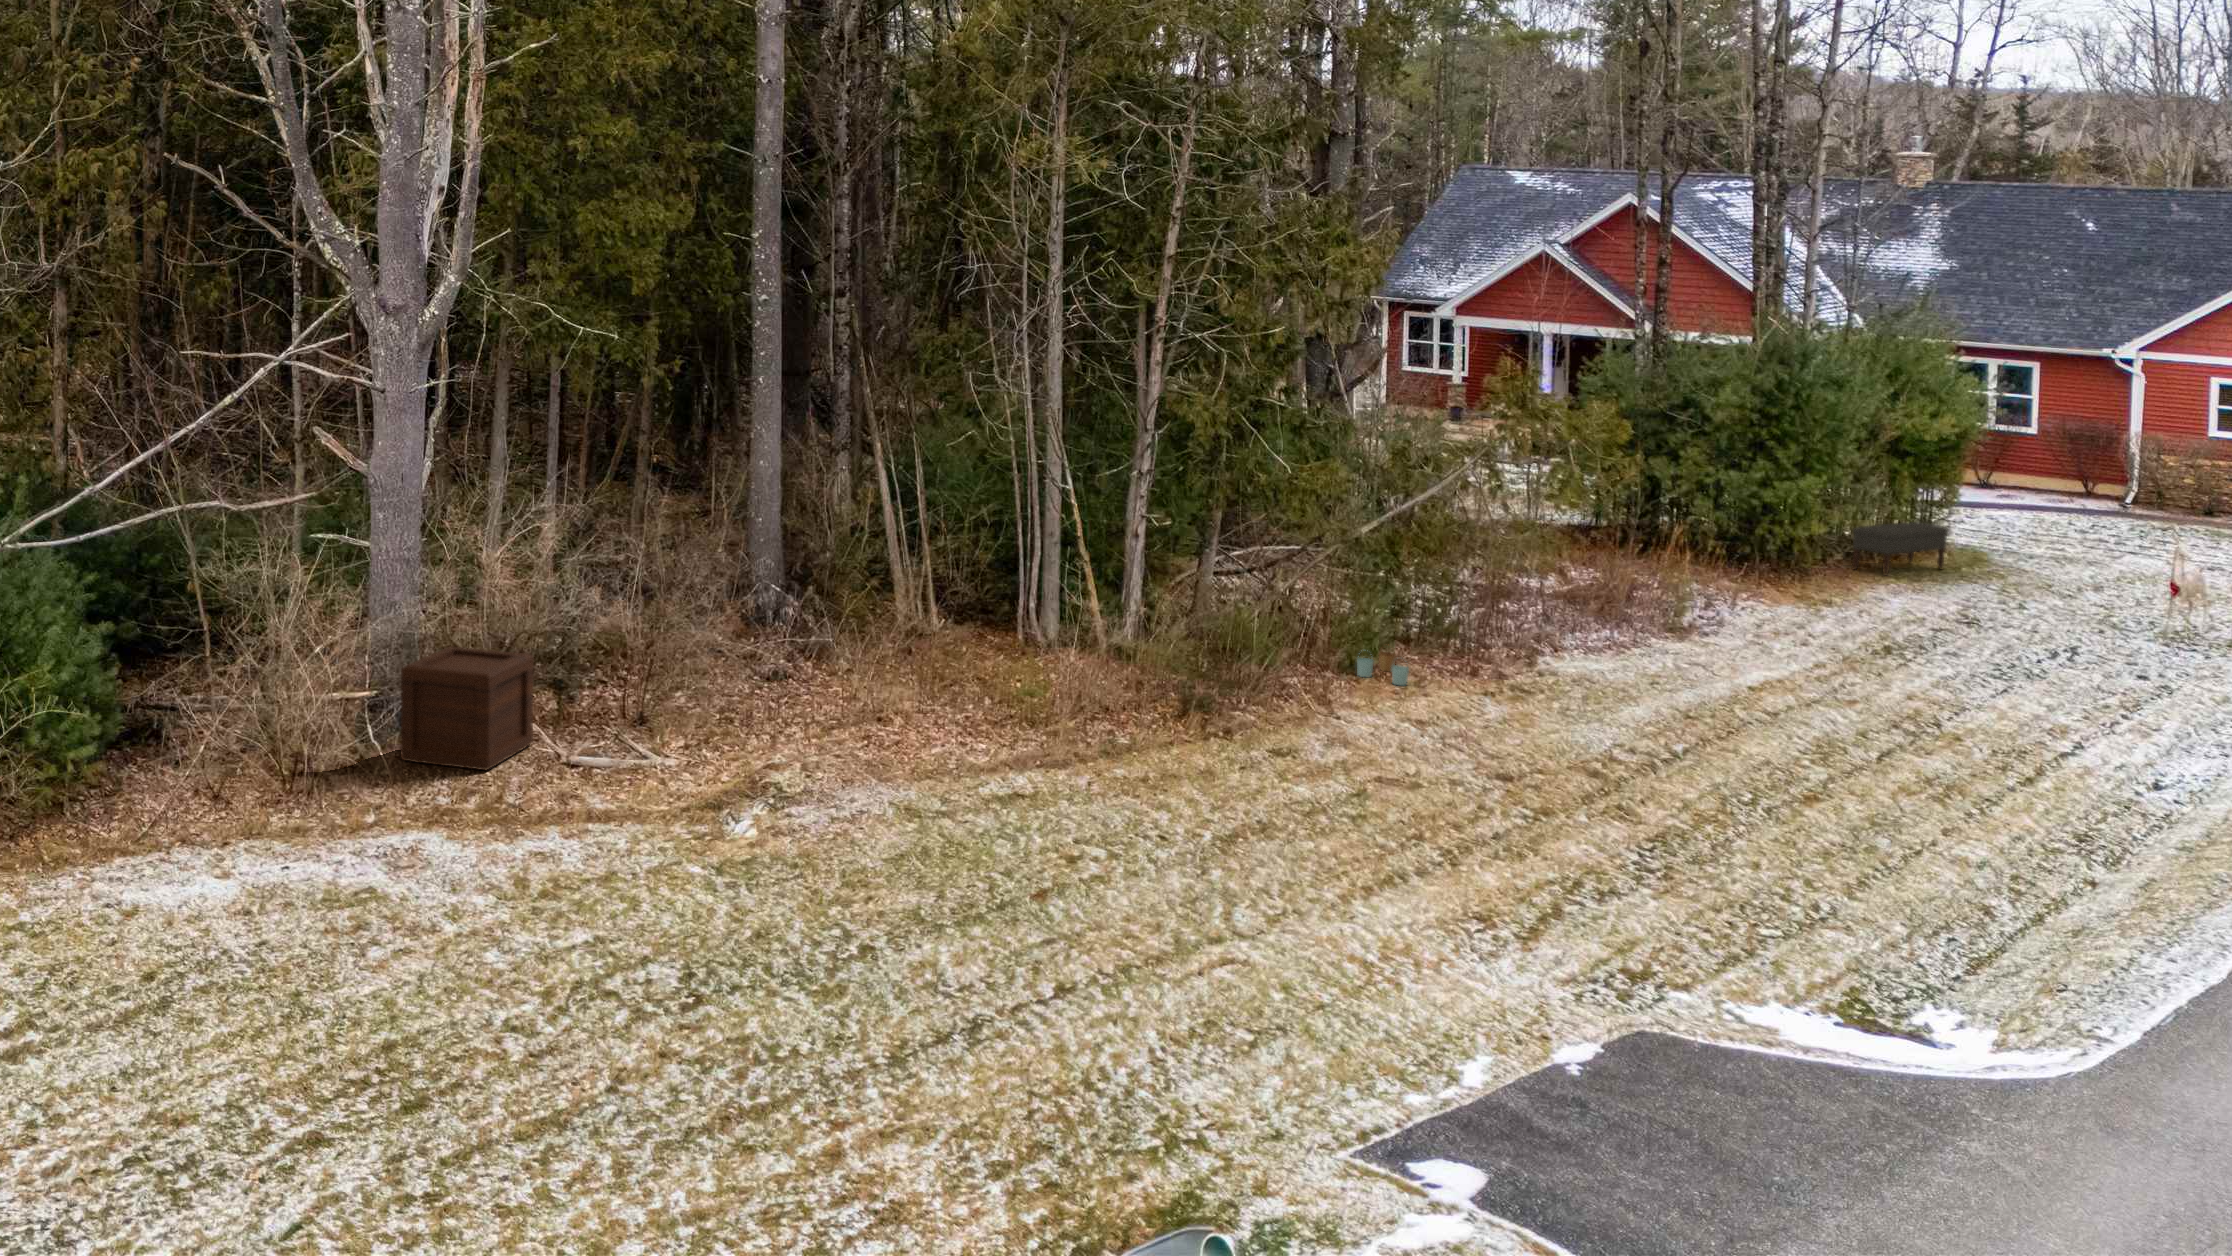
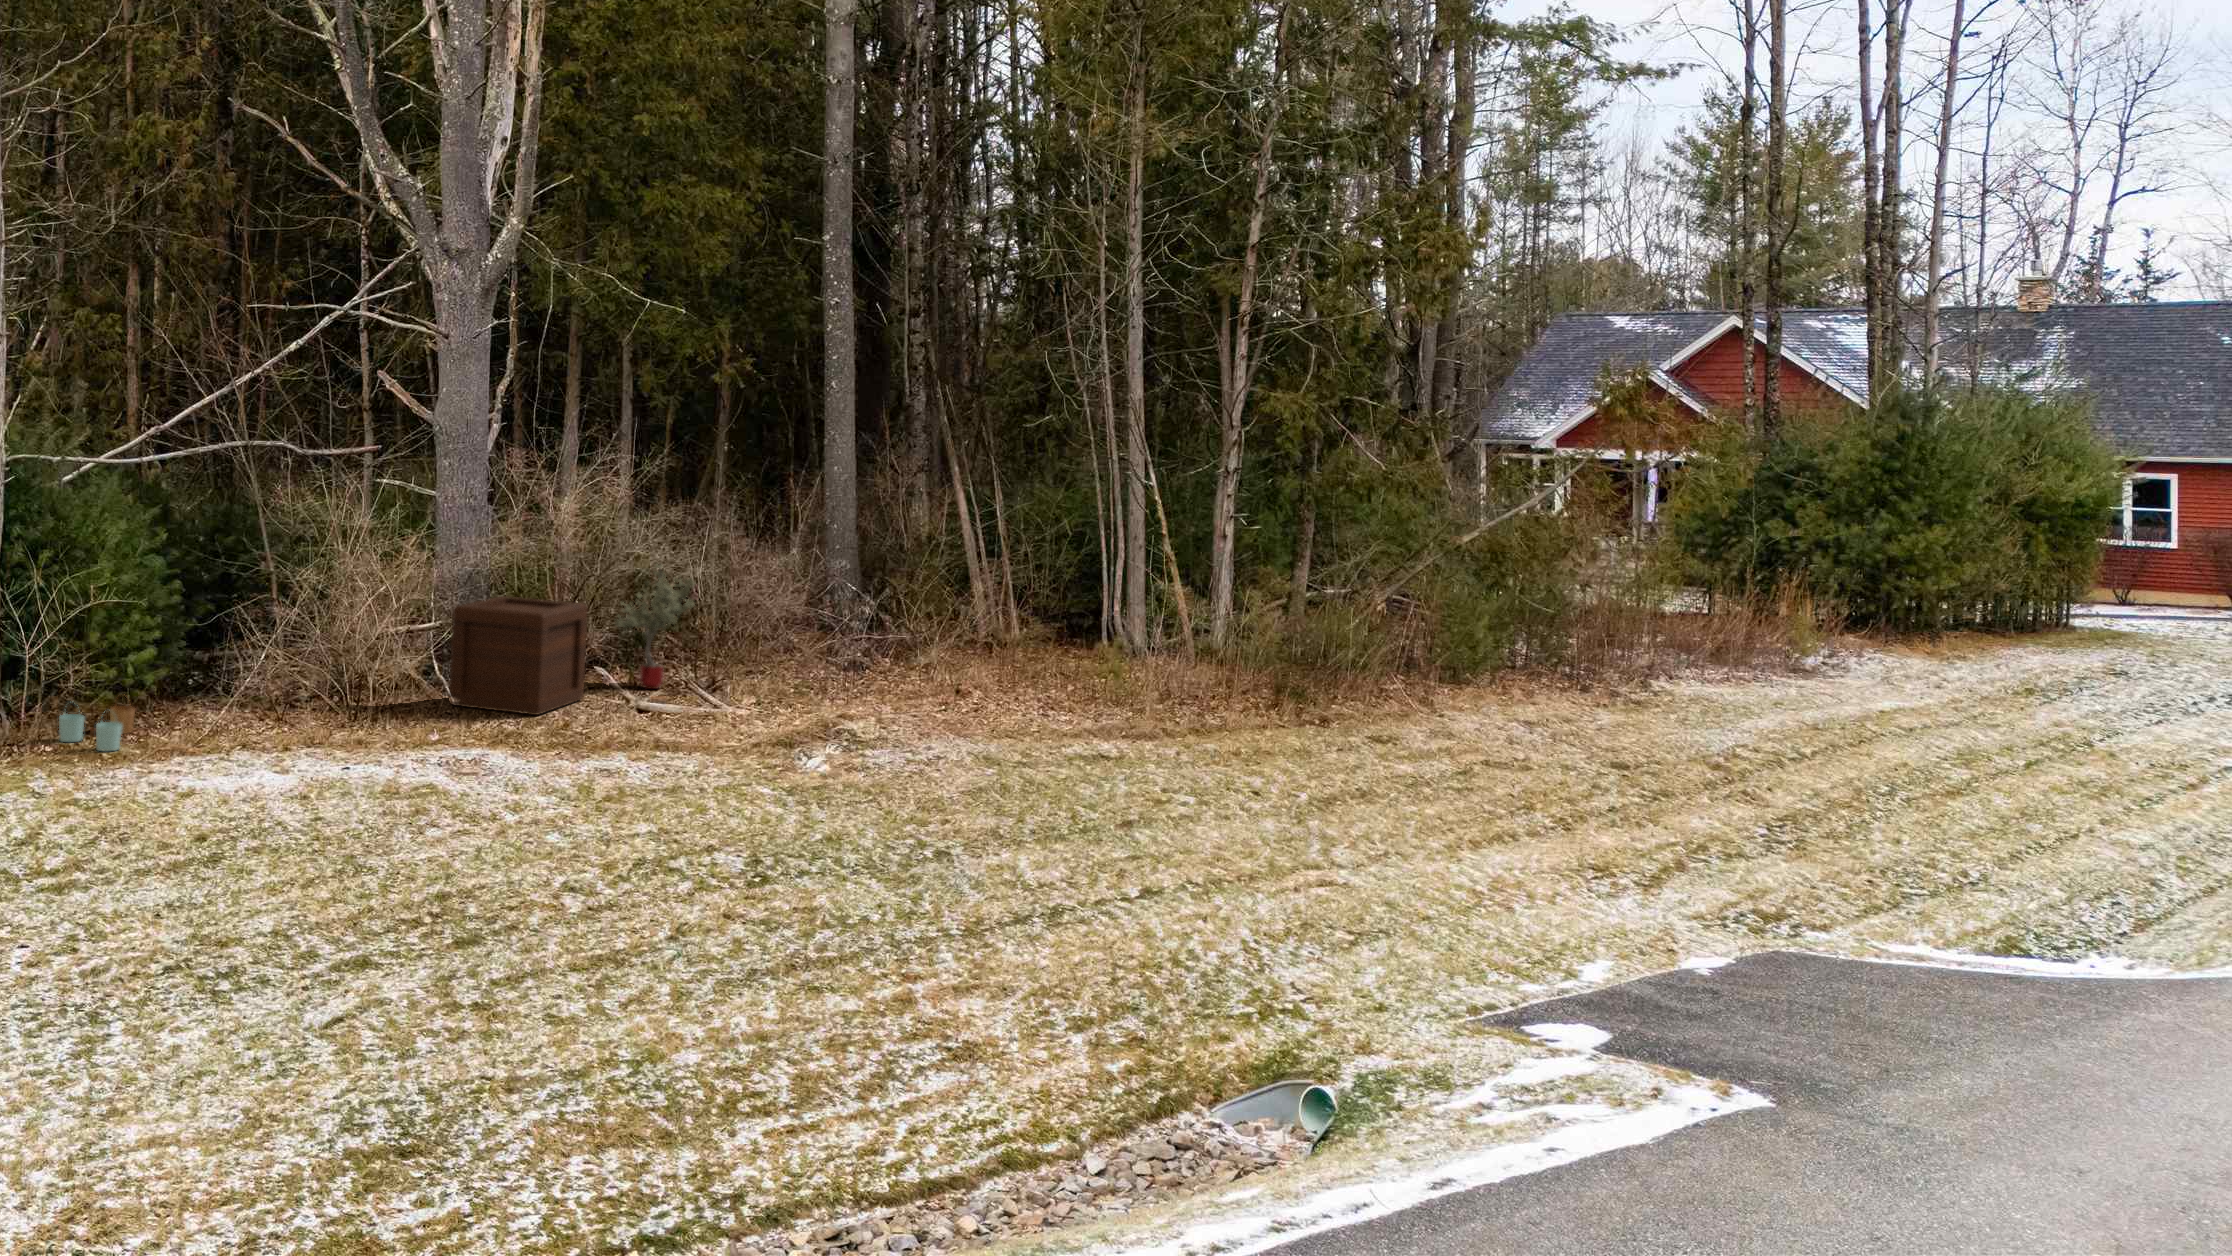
bench: present [1852,522,1948,575] -> none [1985,585,2091,638]
potted tree: none [558,602,639,725] -> present [615,565,695,689]
bucket: present [1357,652,1409,686] -> present [59,694,135,751]

